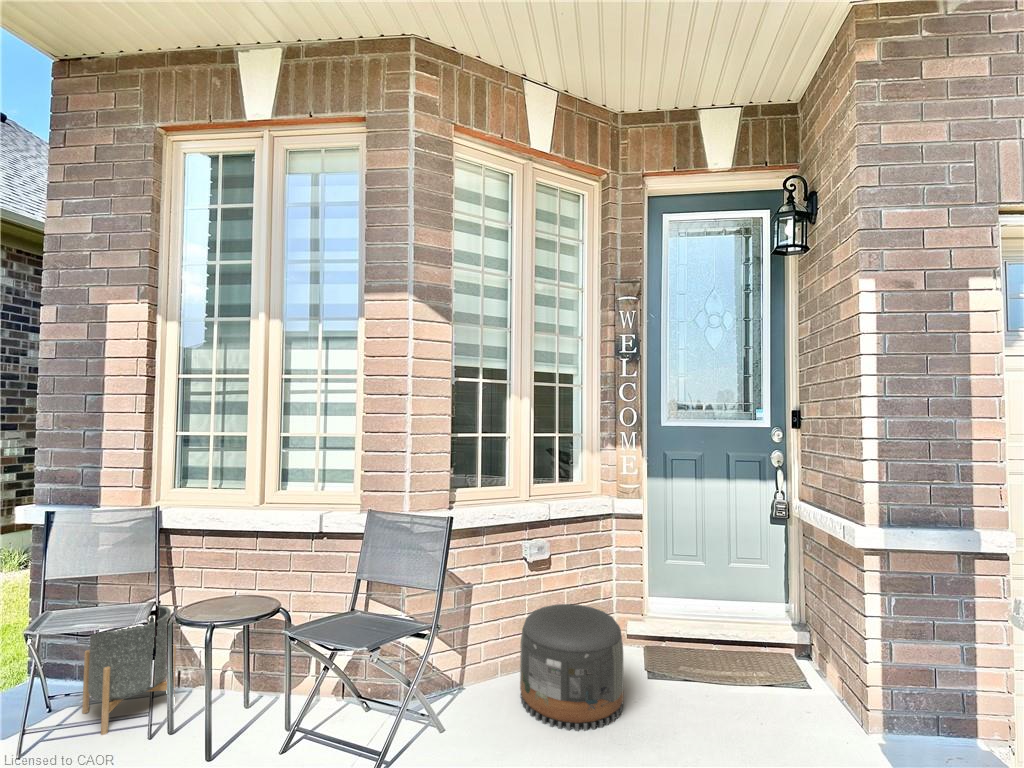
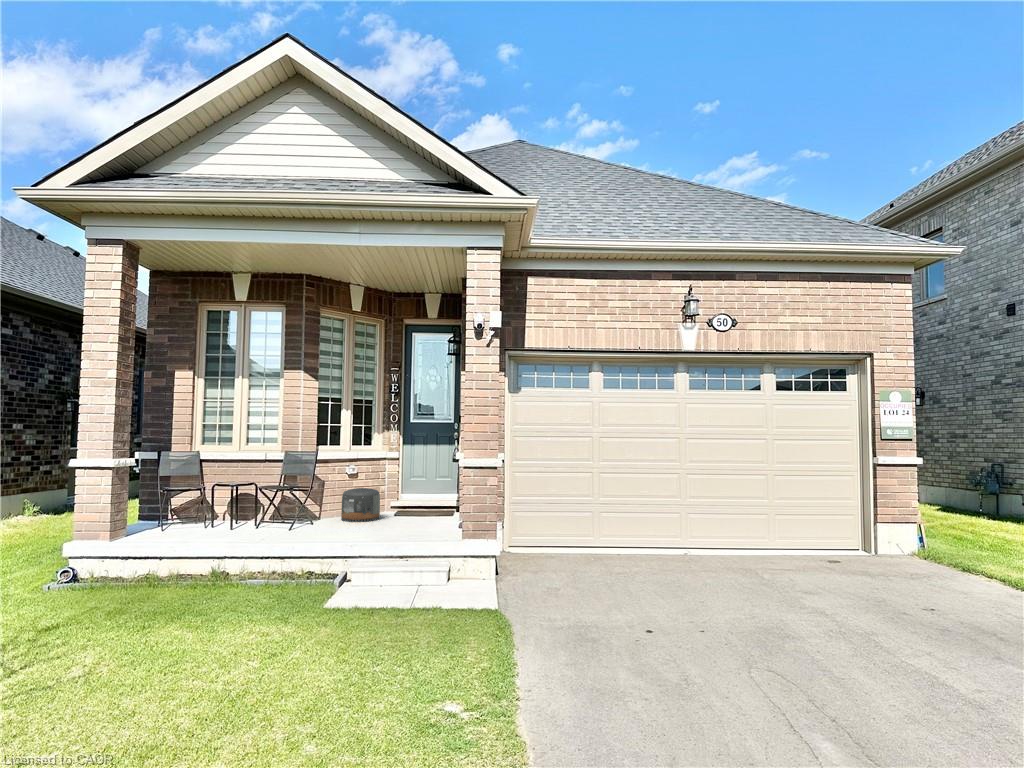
planter: present [82,606,176,735] -> none [171,489,207,527]

